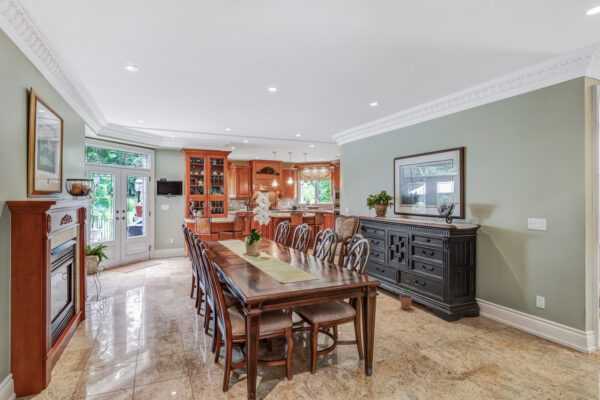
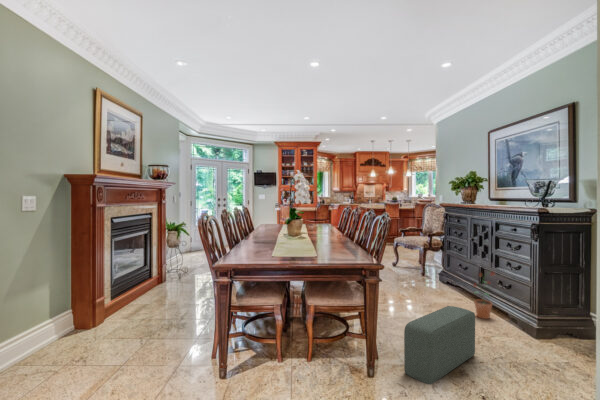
pouf: none [396,307,427,375] -> present [404,306,475,384]

